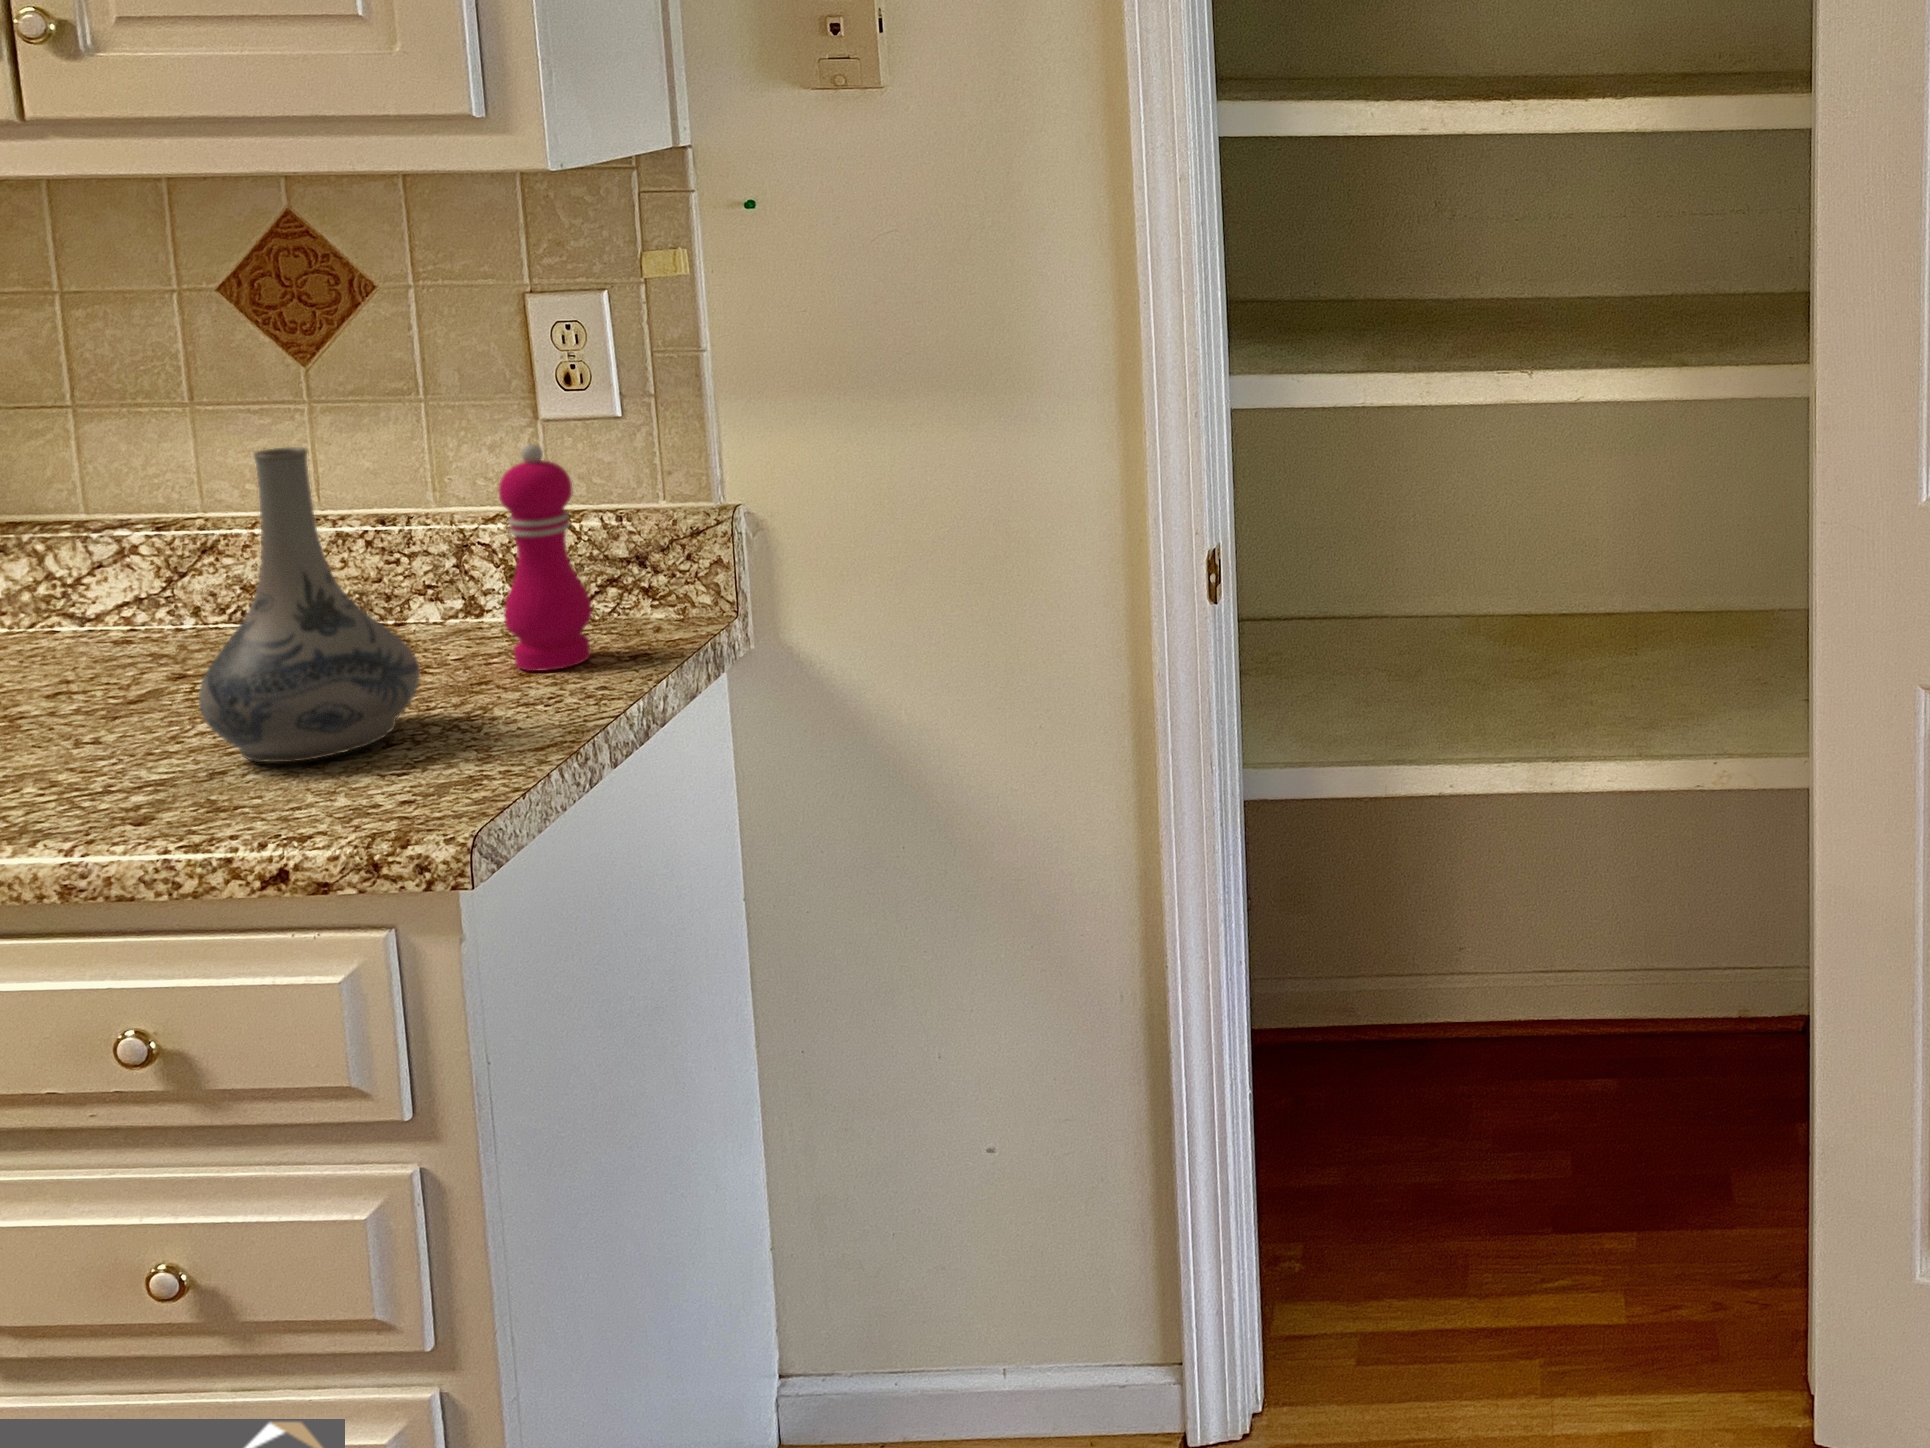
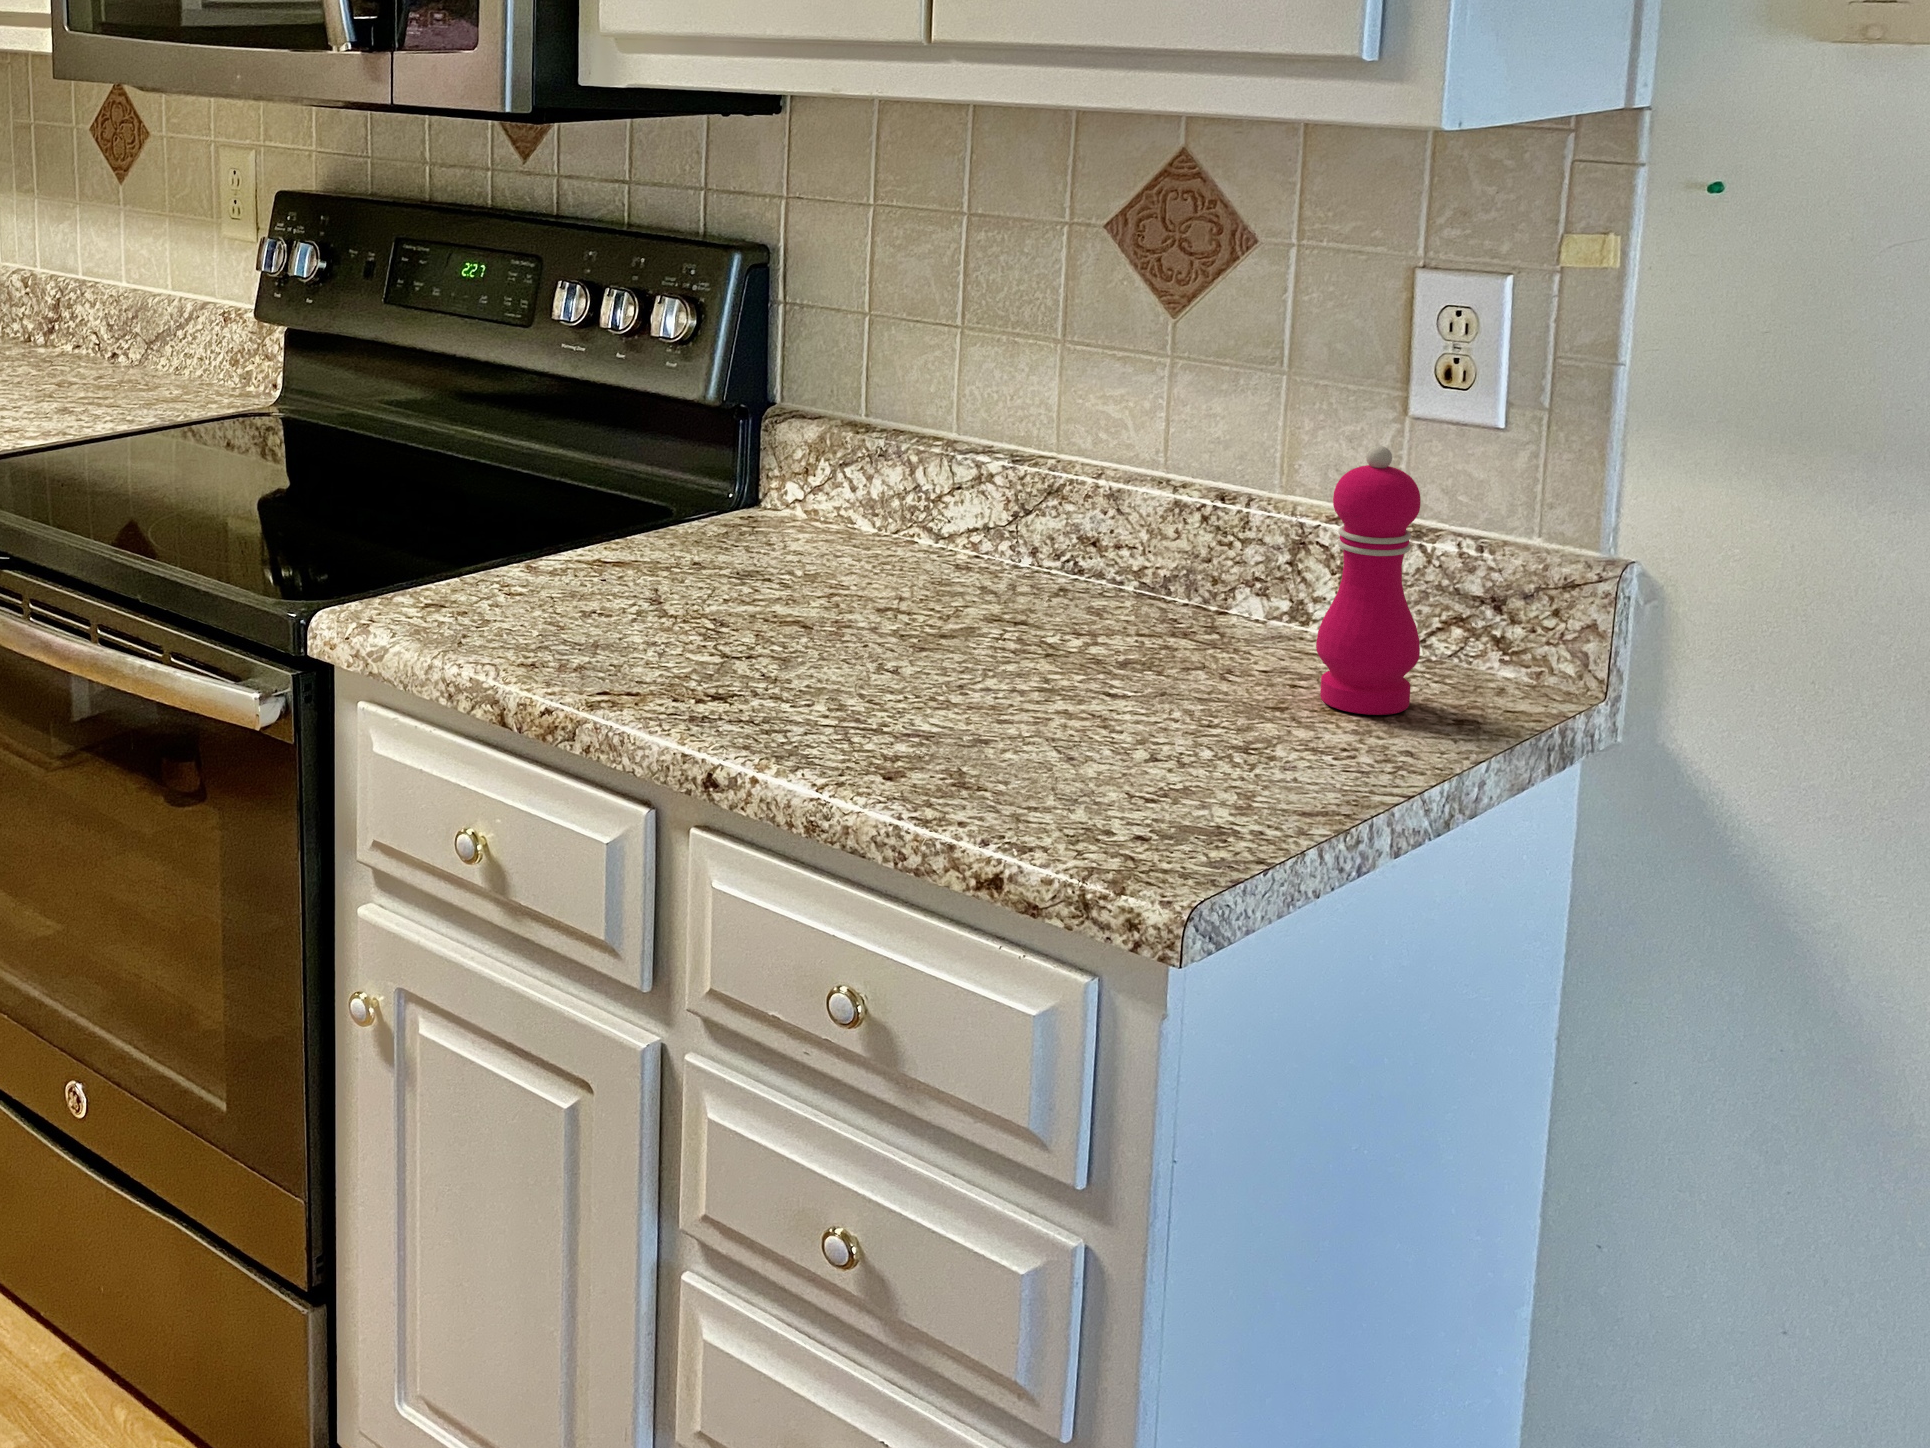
decorative vase: present [199,447,420,762] -> none [978,411,1200,755]

